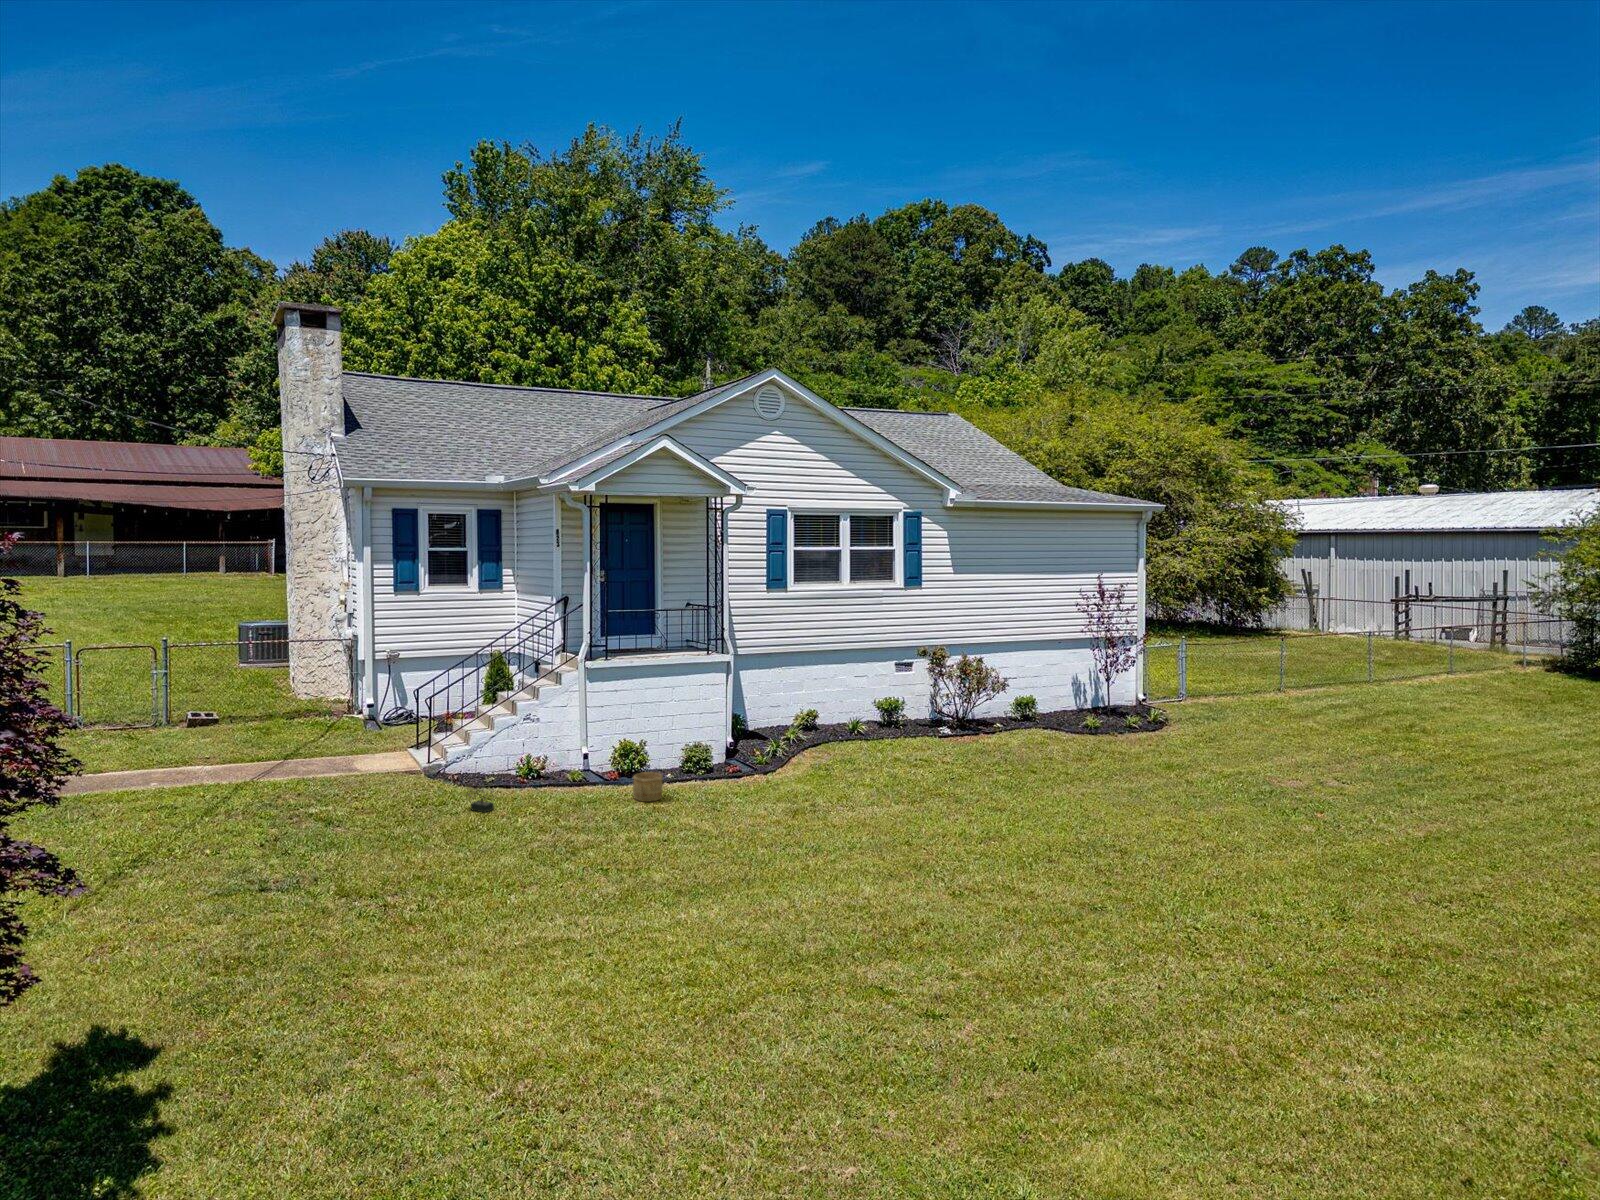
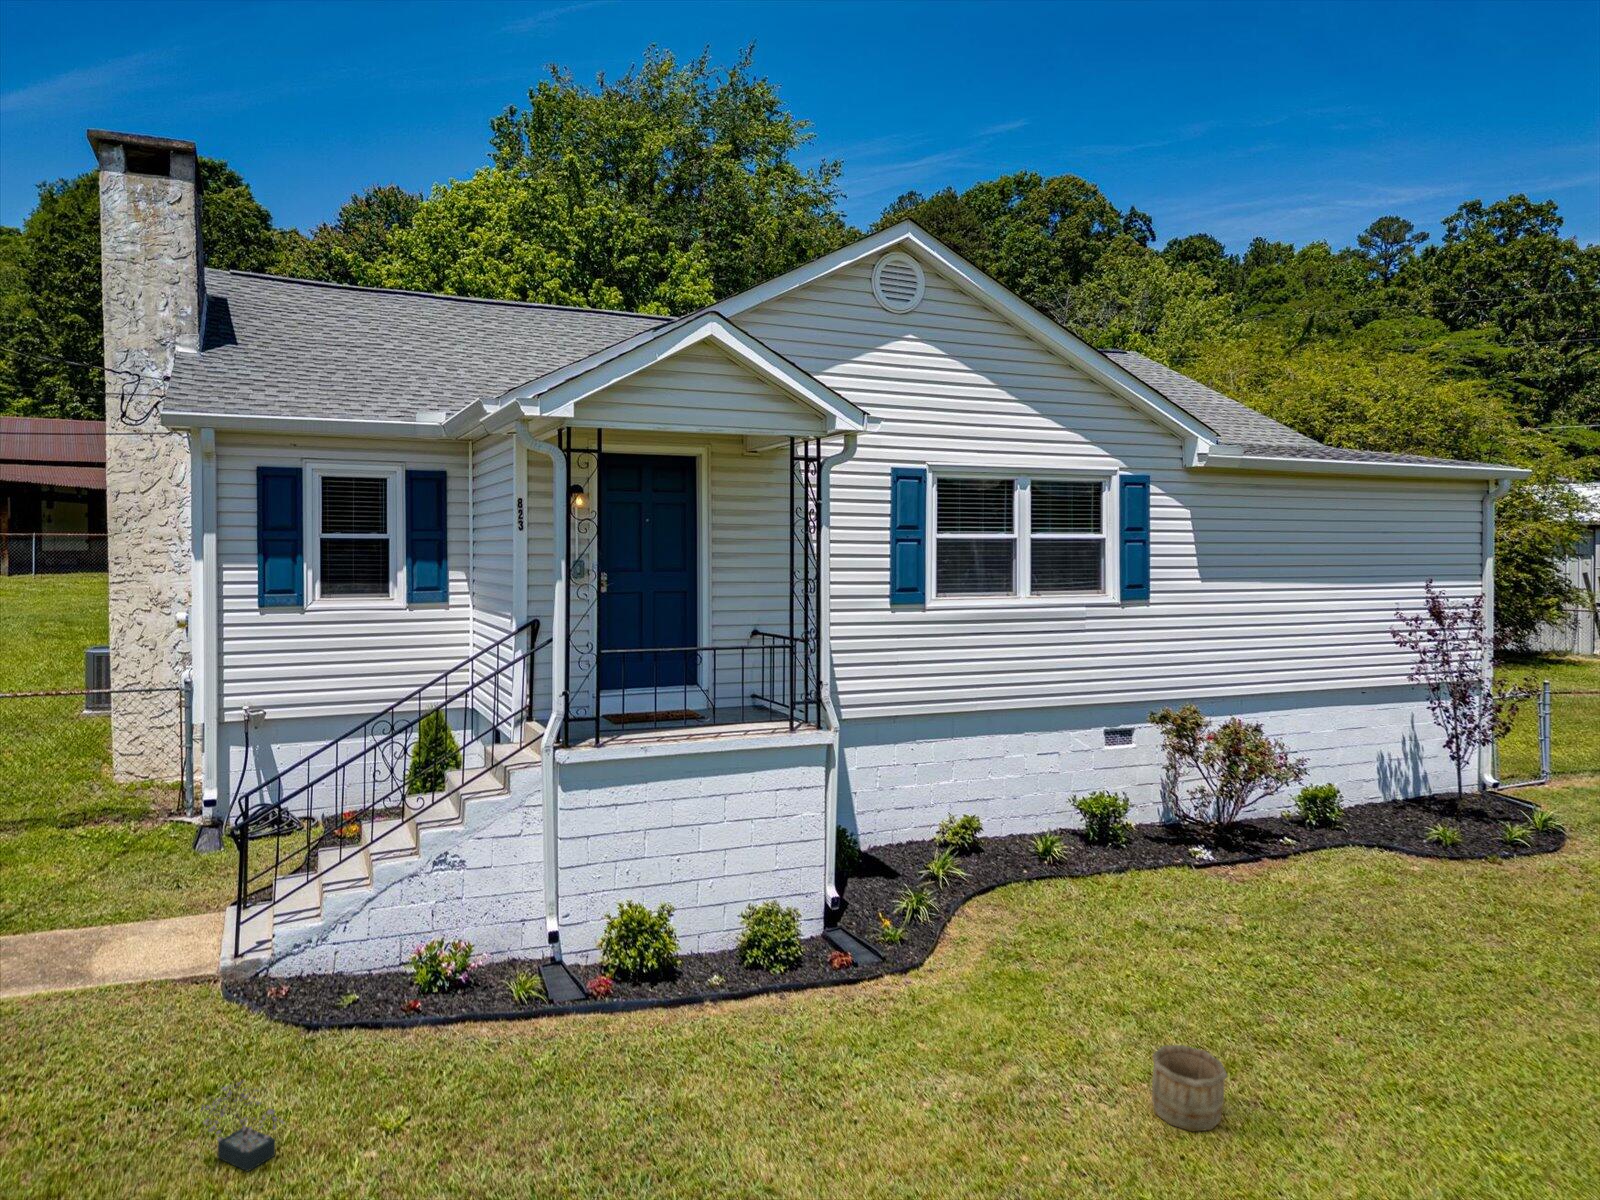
wooden bucket: present [633,772,663,802] -> present [1152,1045,1227,1131]

